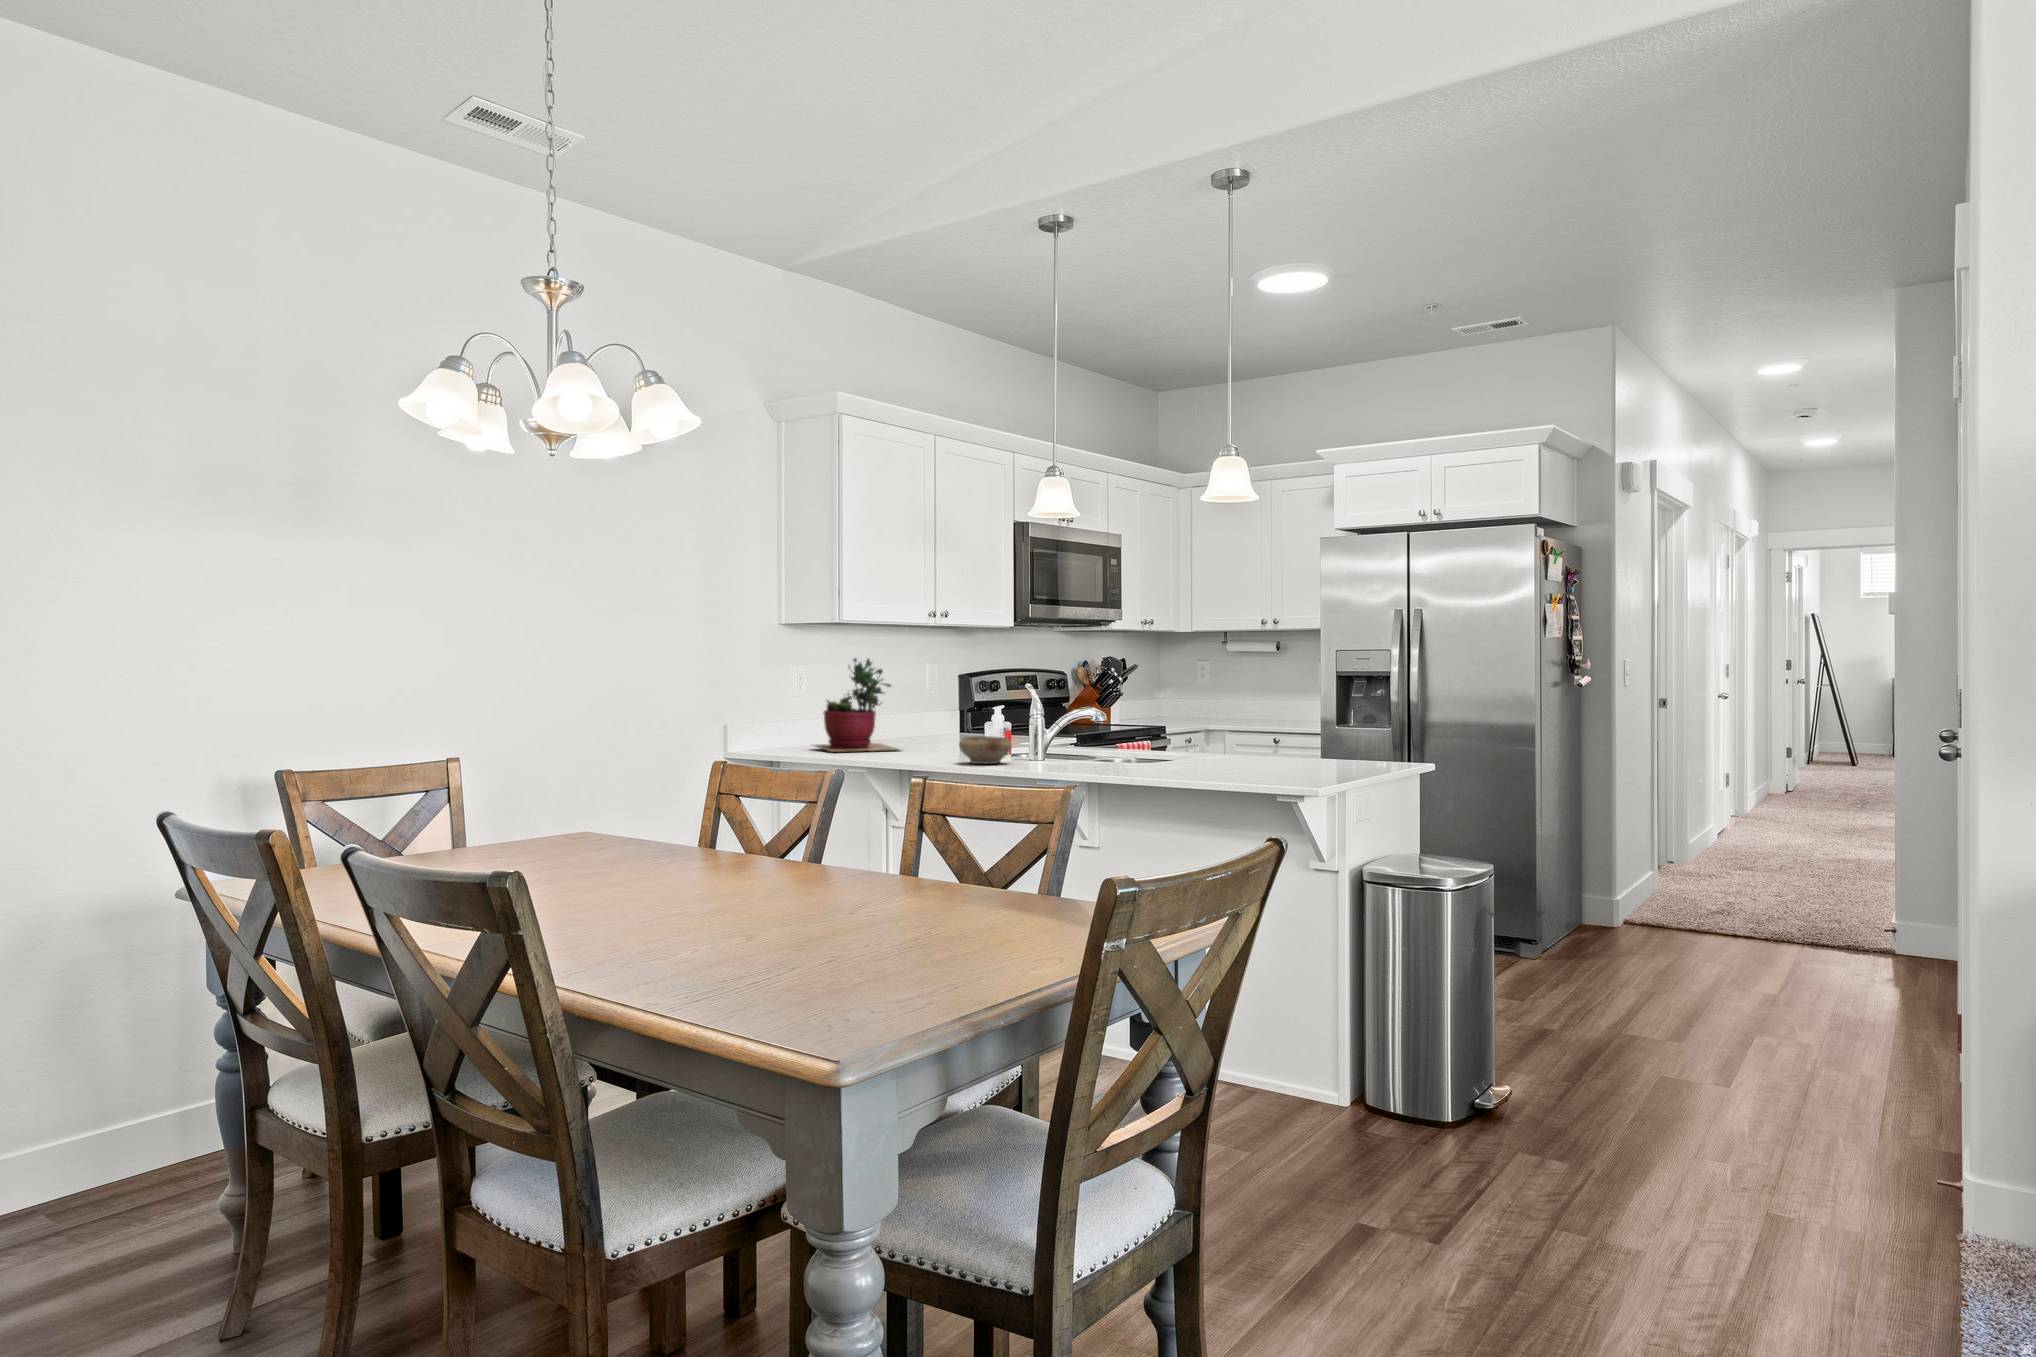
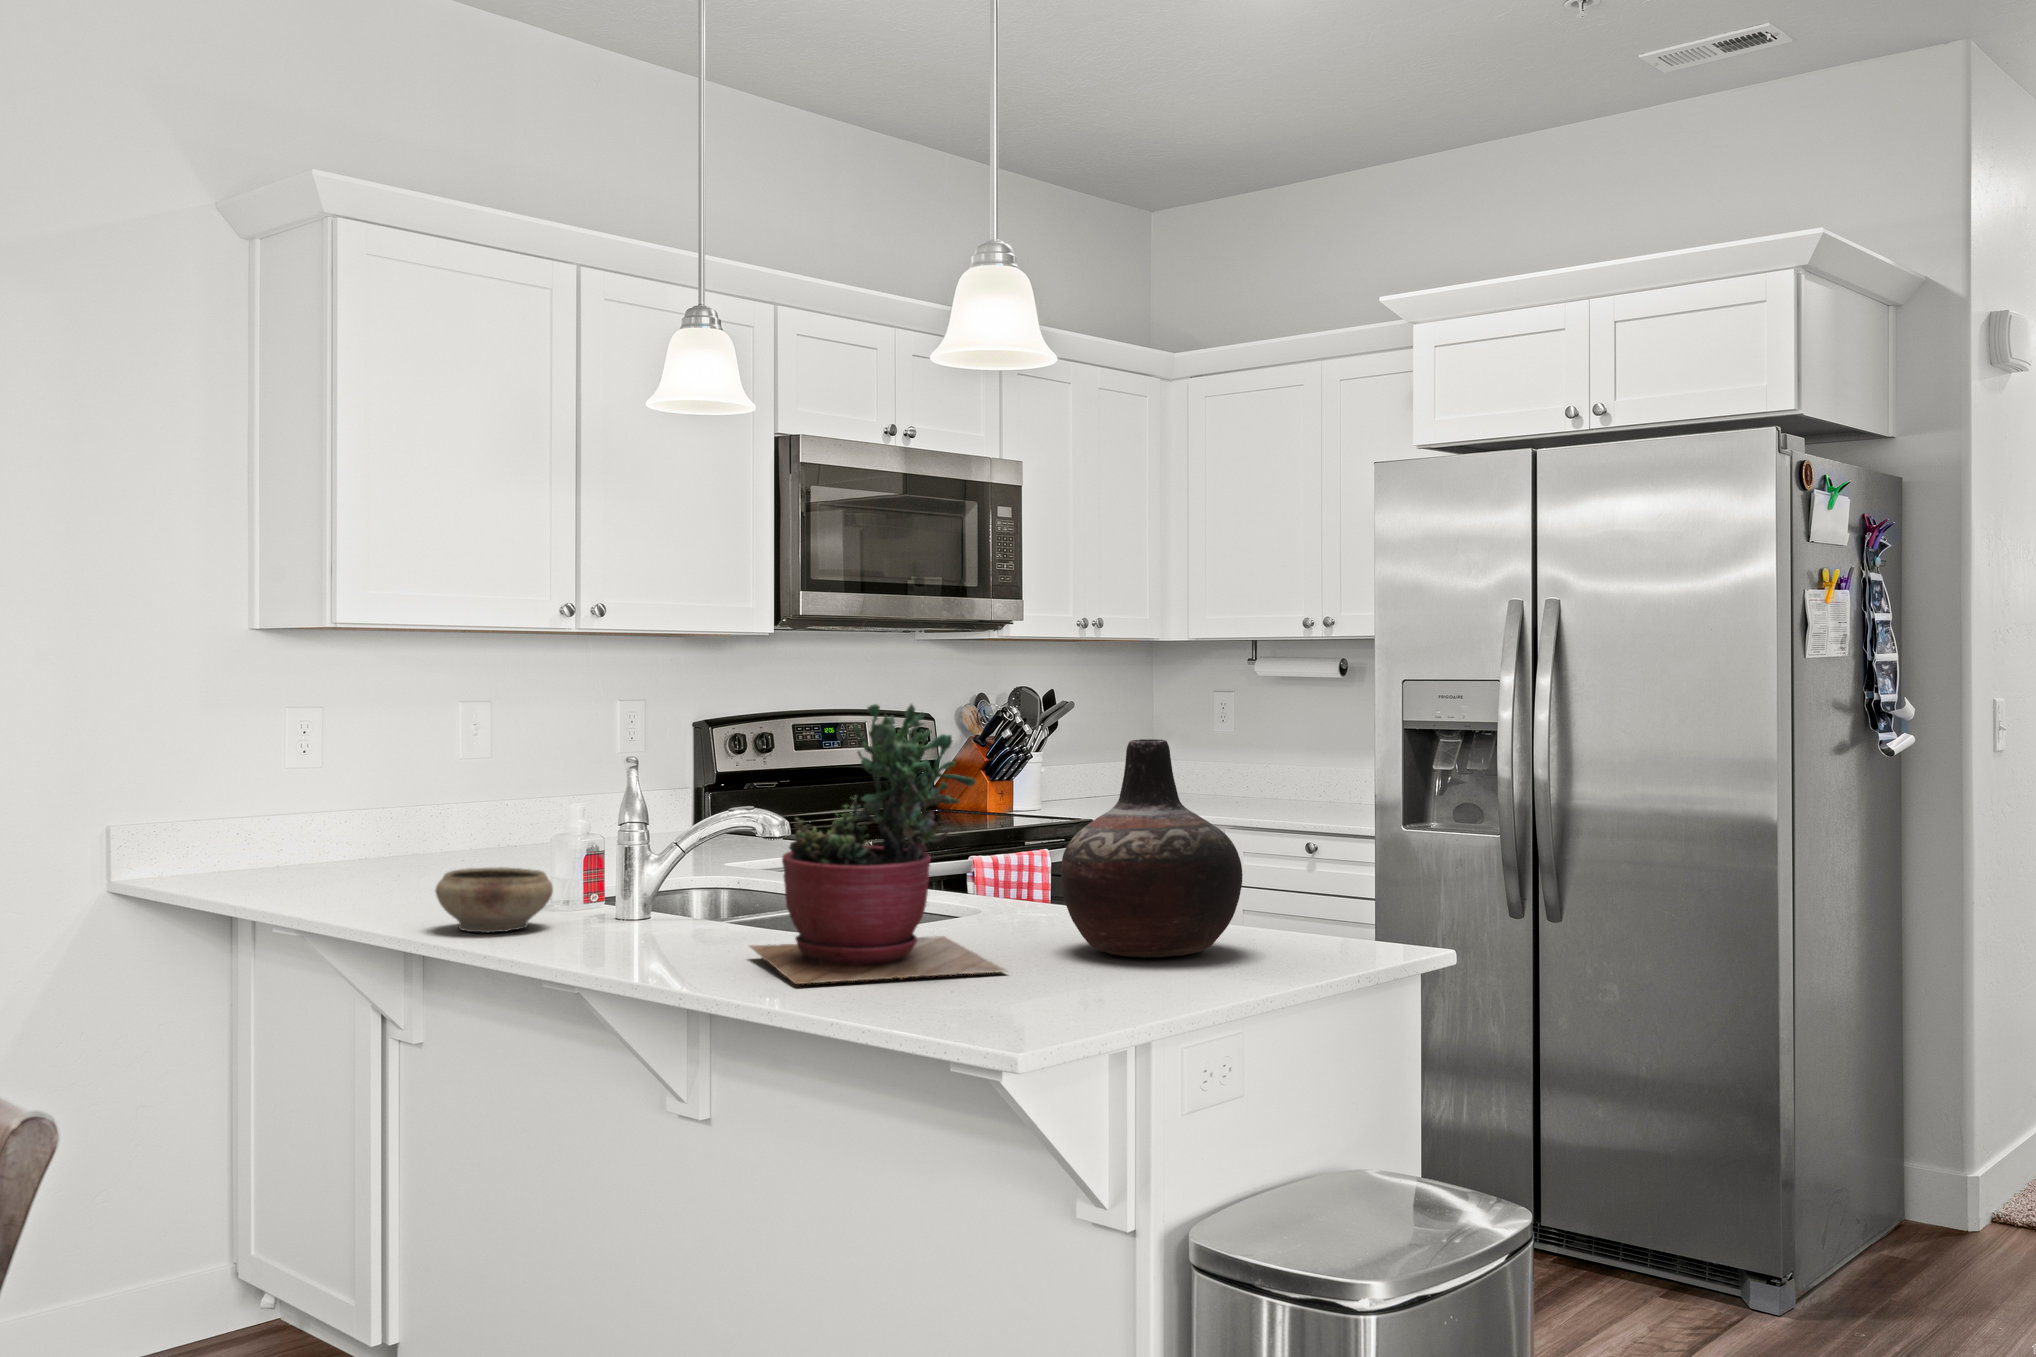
succulent plant: present [814,658,899,752] -> present [750,704,1007,984]
vase: none [1258,672,1340,767] -> present [1061,739,1243,957]

